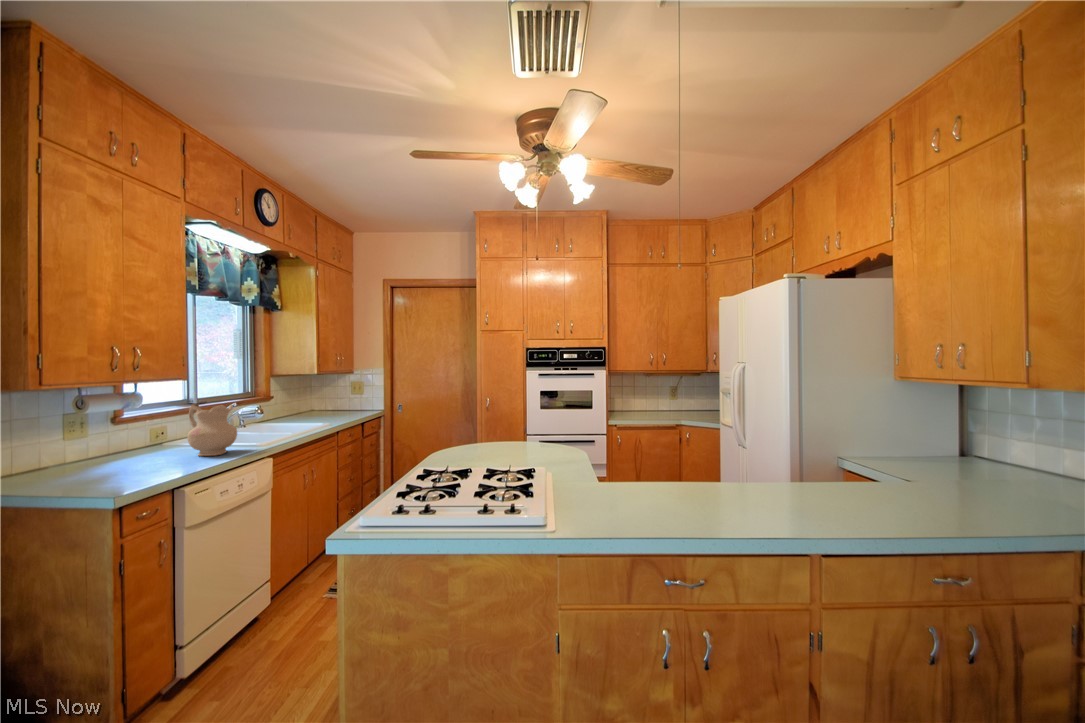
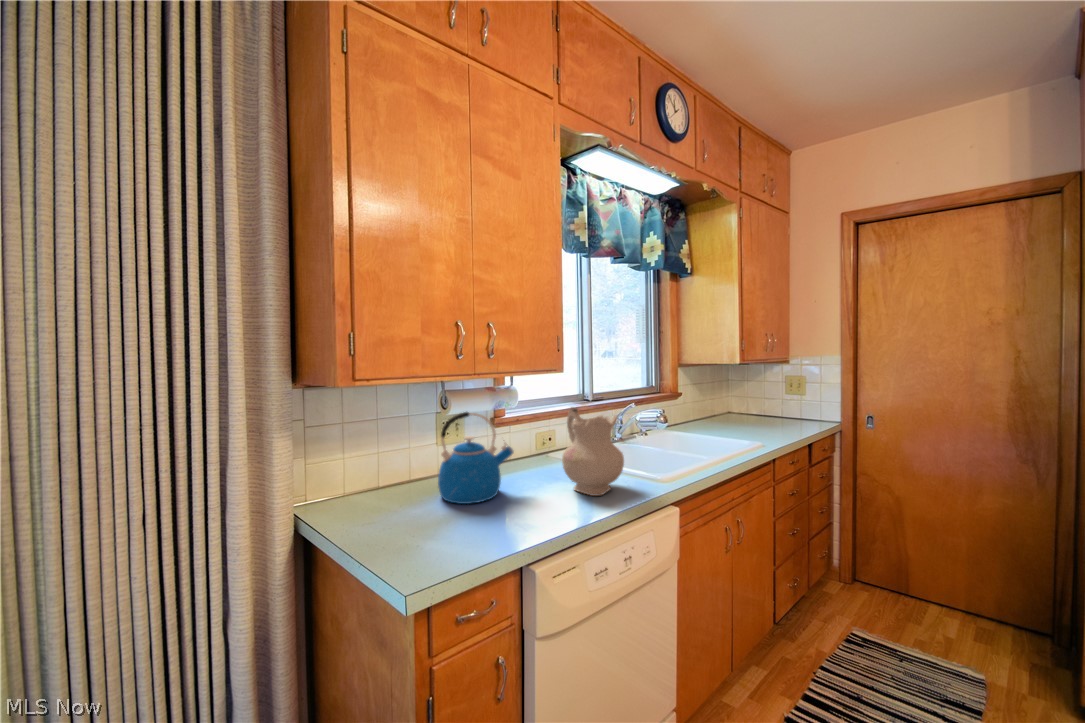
kettle: none [70,410,145,475] -> present [438,412,514,504]

